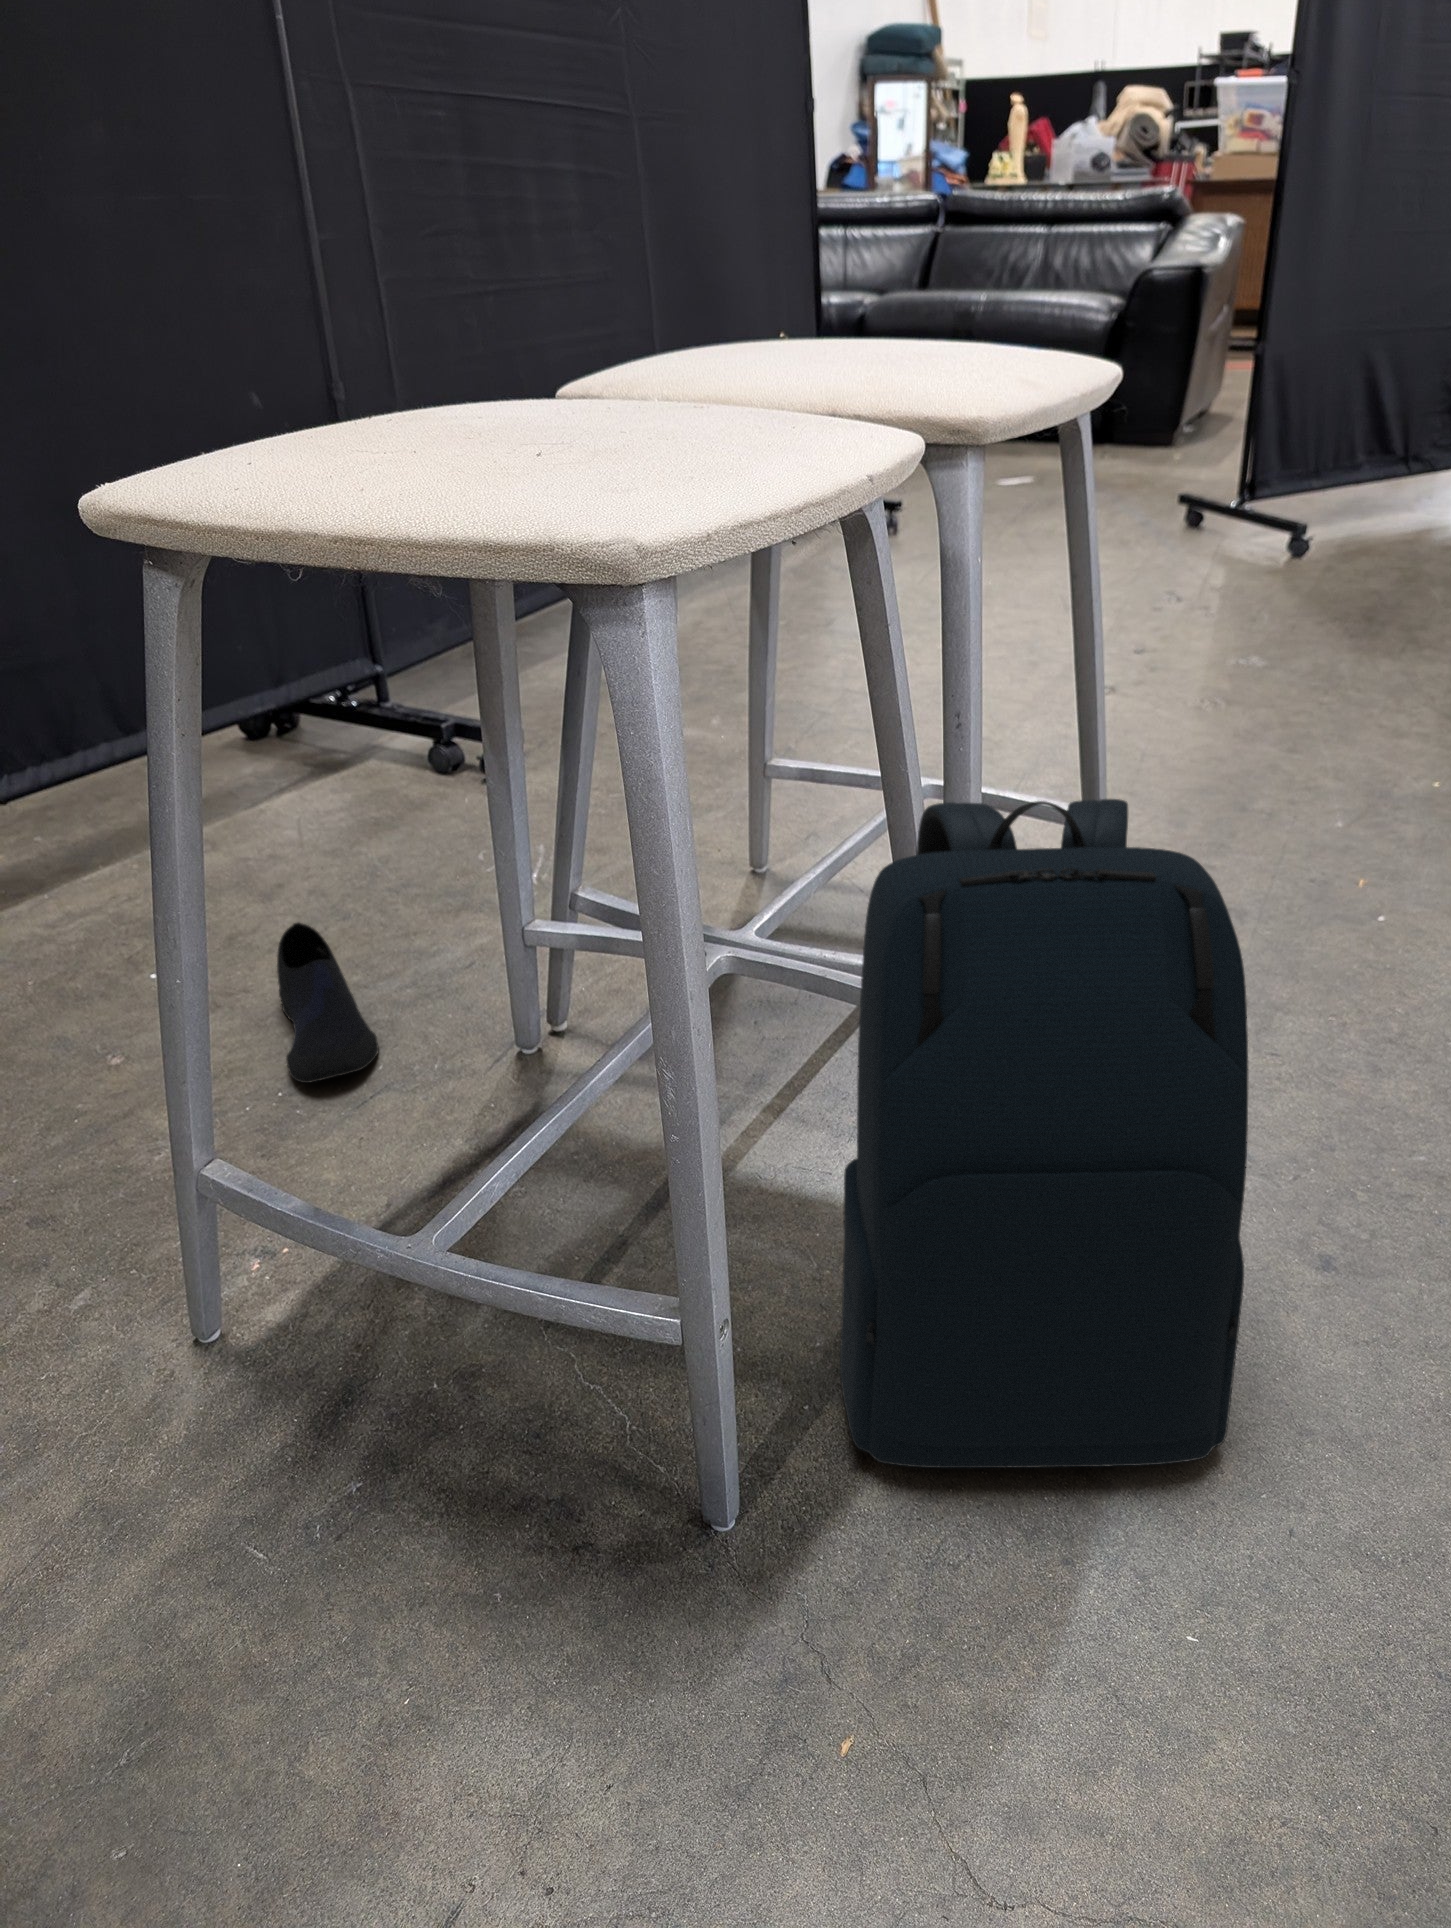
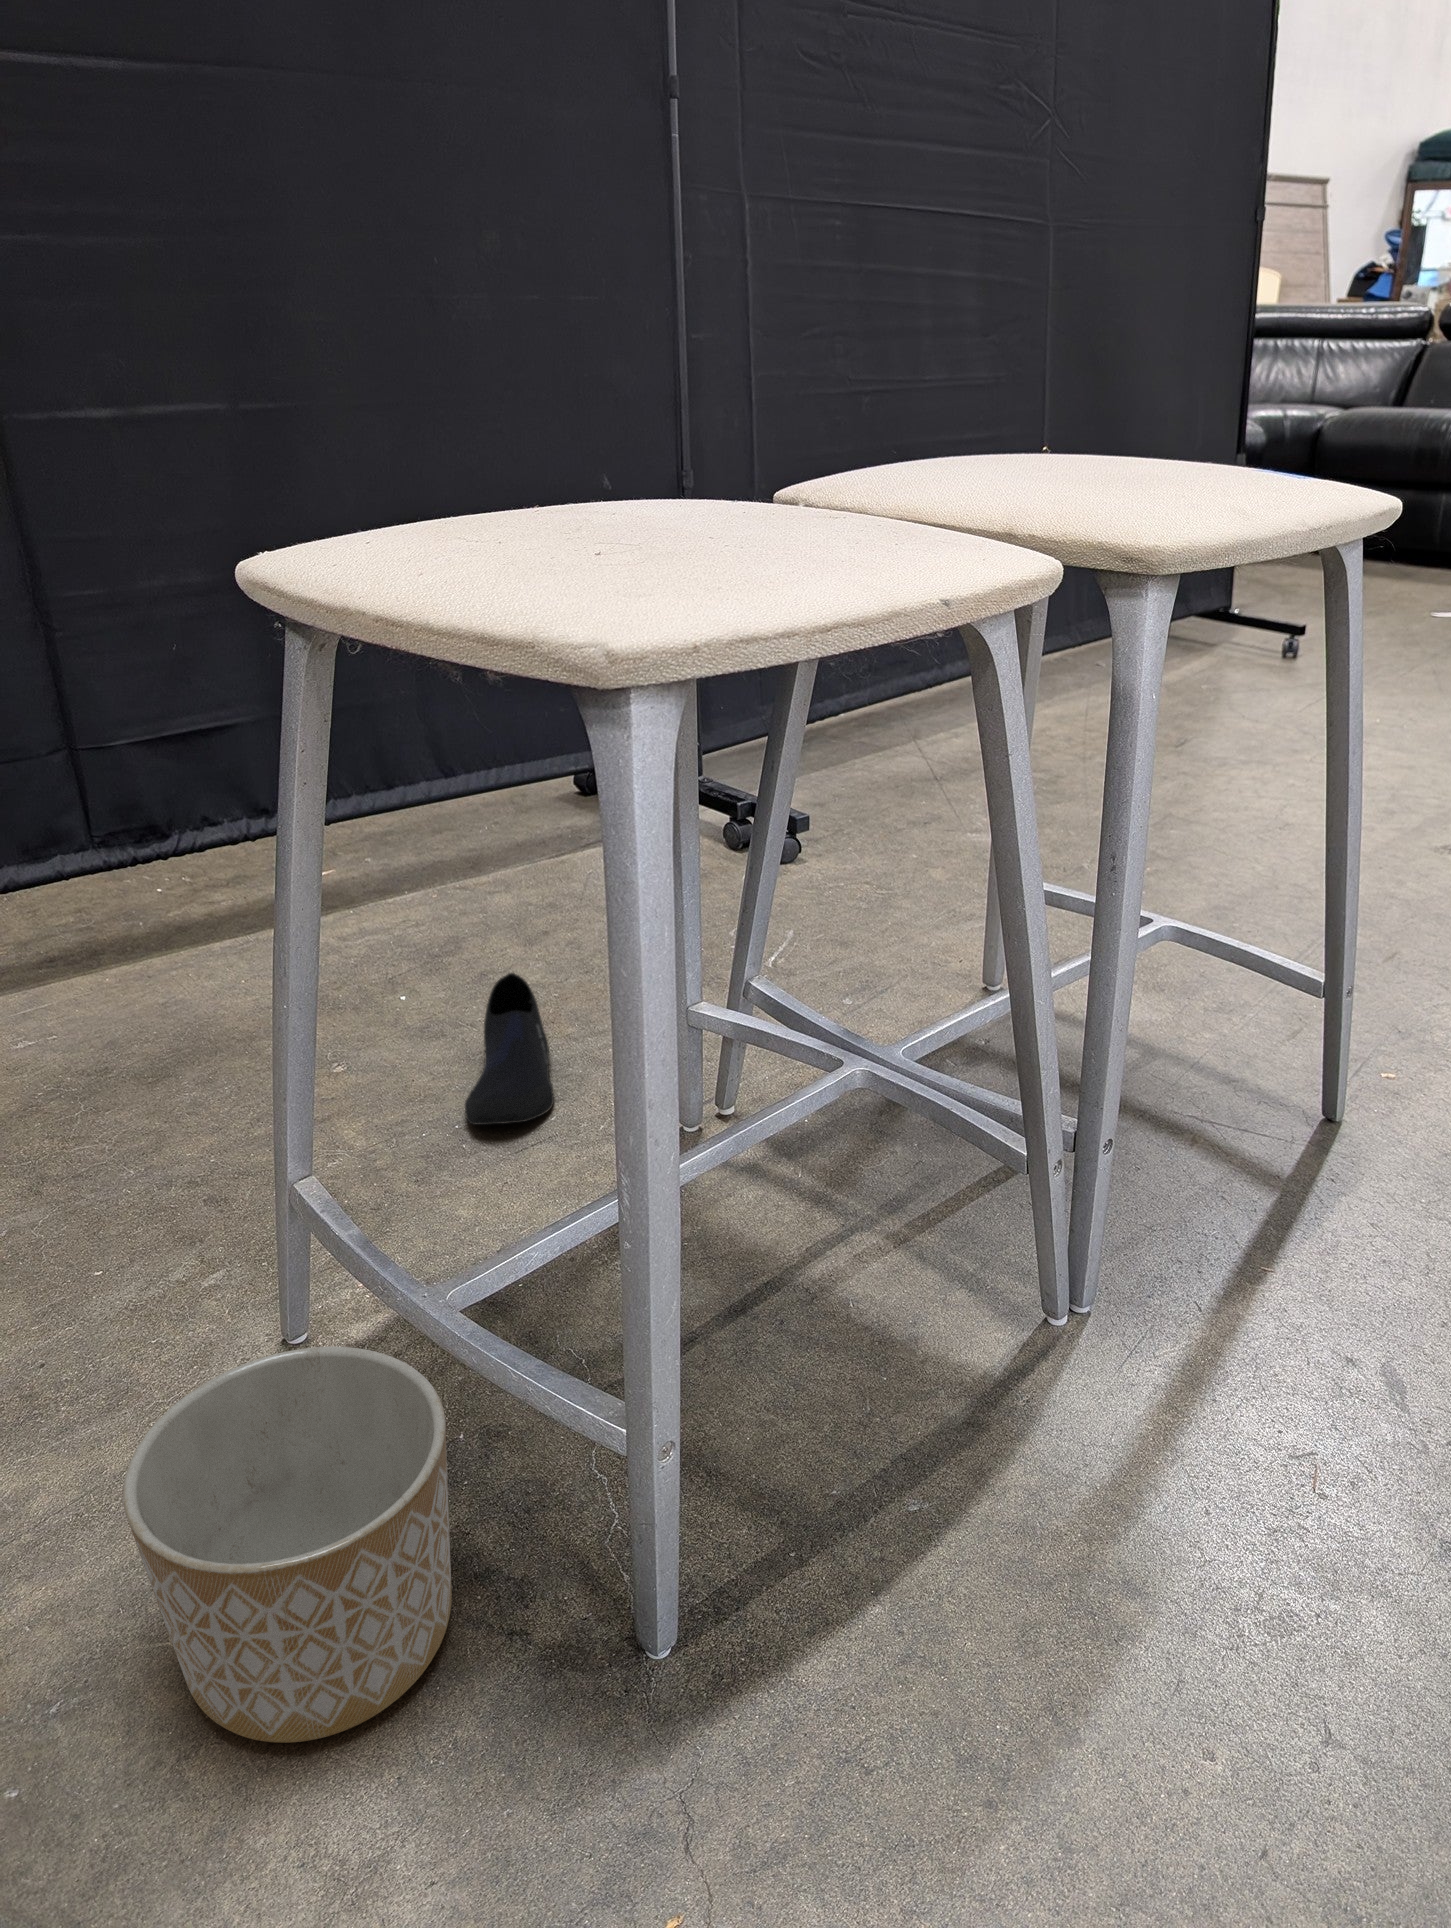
backpack: present [840,799,1248,1468] -> none [811,945,1280,1740]
planter: none [176,1313,518,1724] -> present [123,1347,451,1743]

